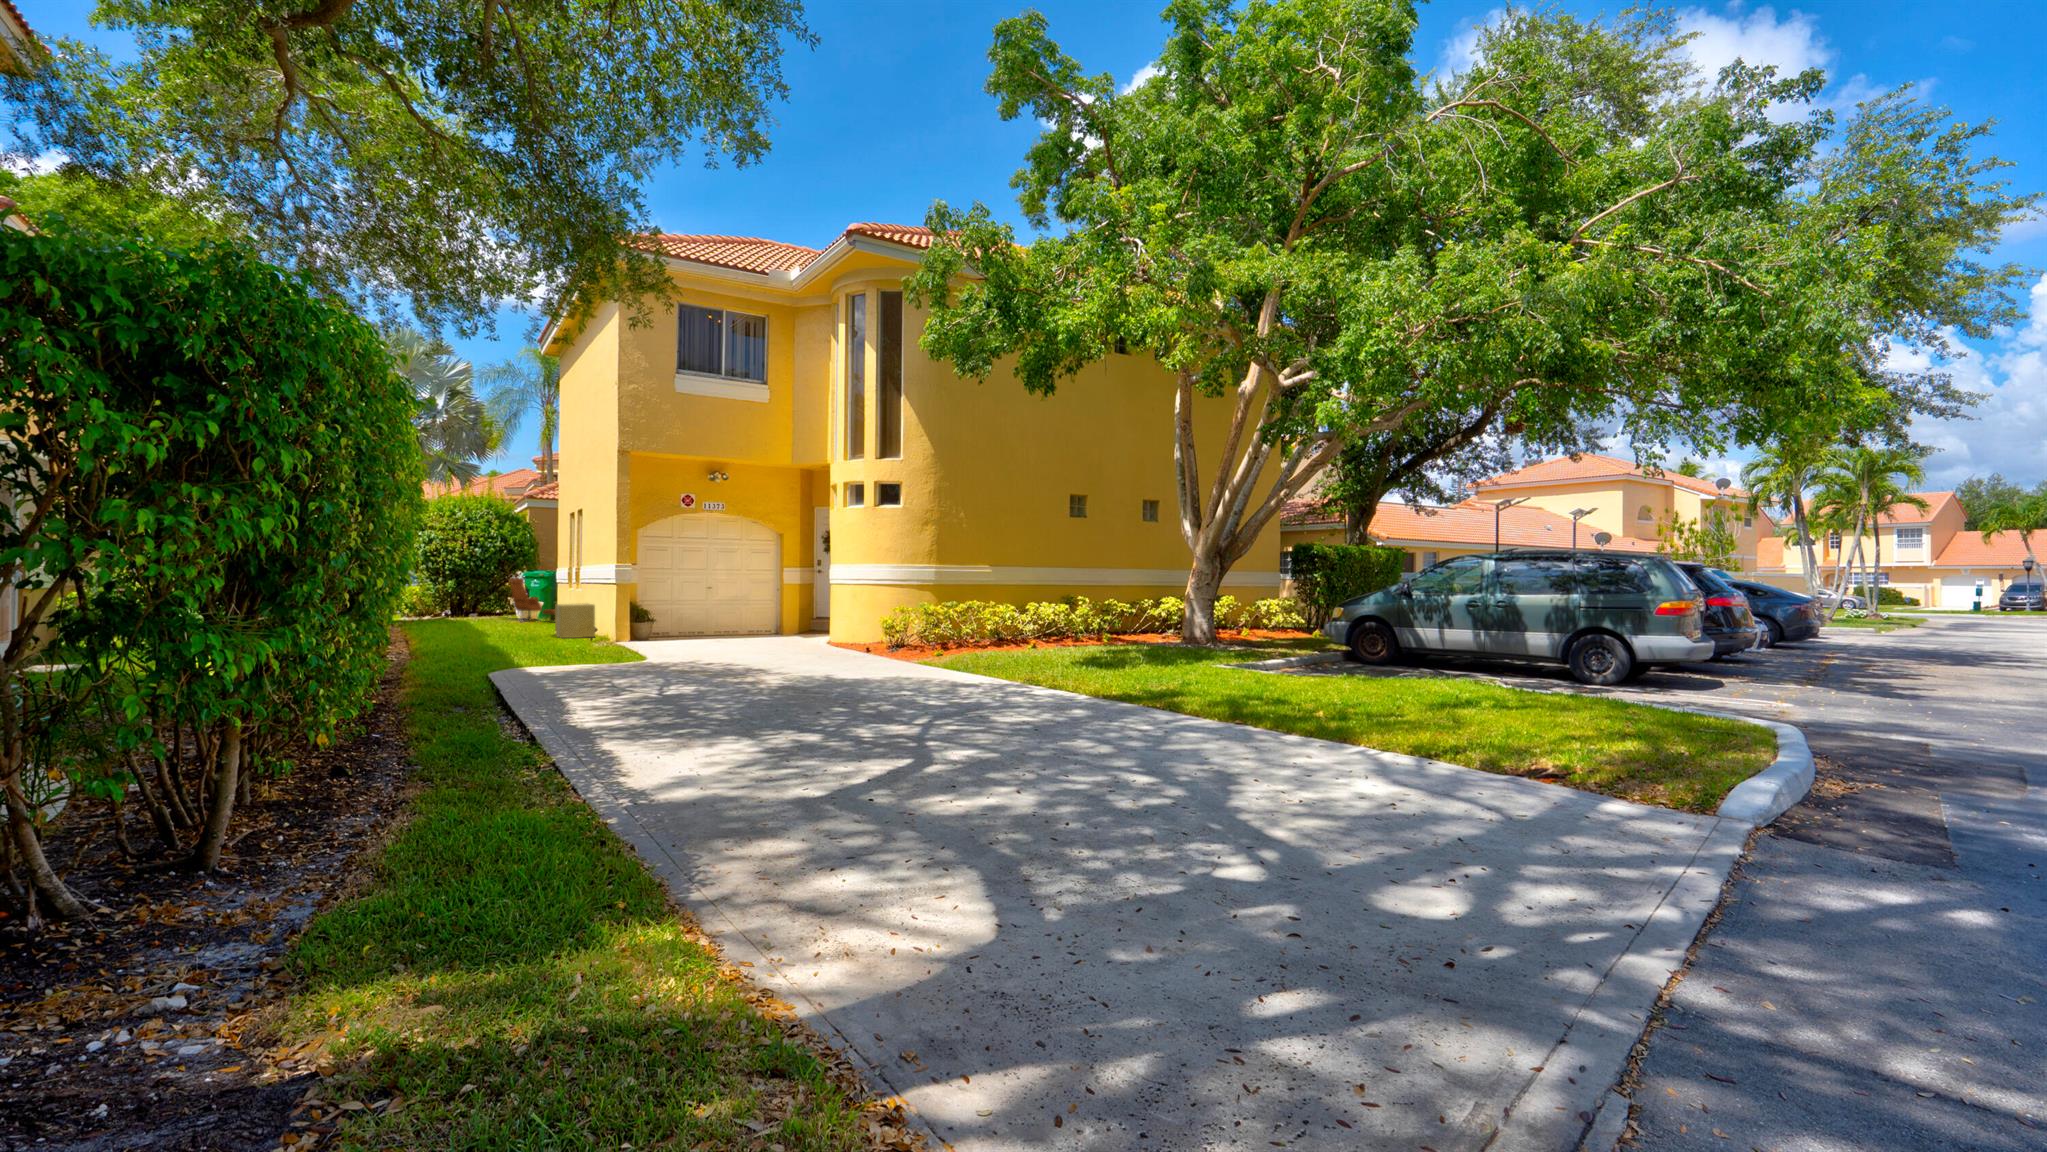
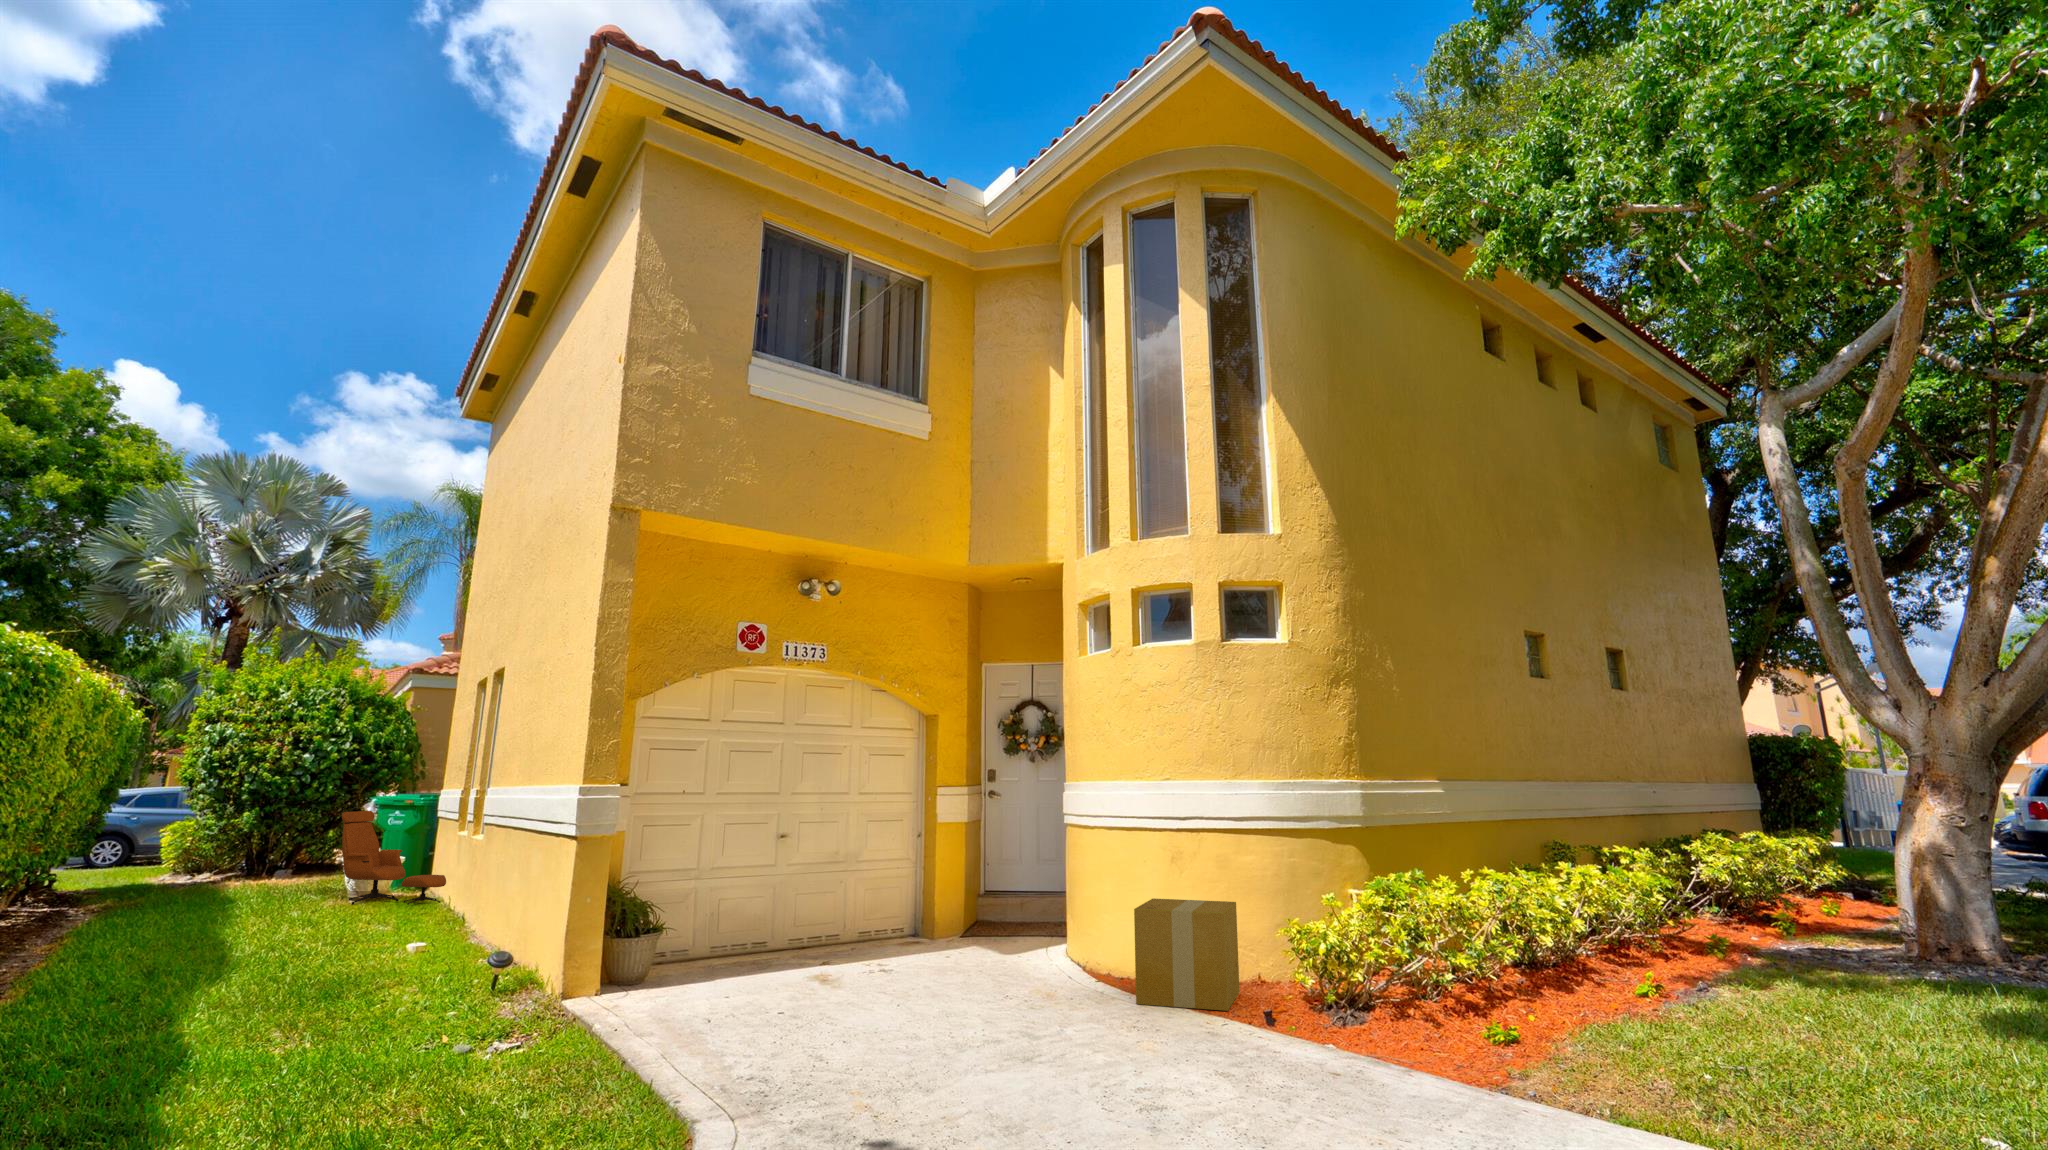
cardboard box: present [555,603,595,638] -> present [1134,898,1240,1011]

